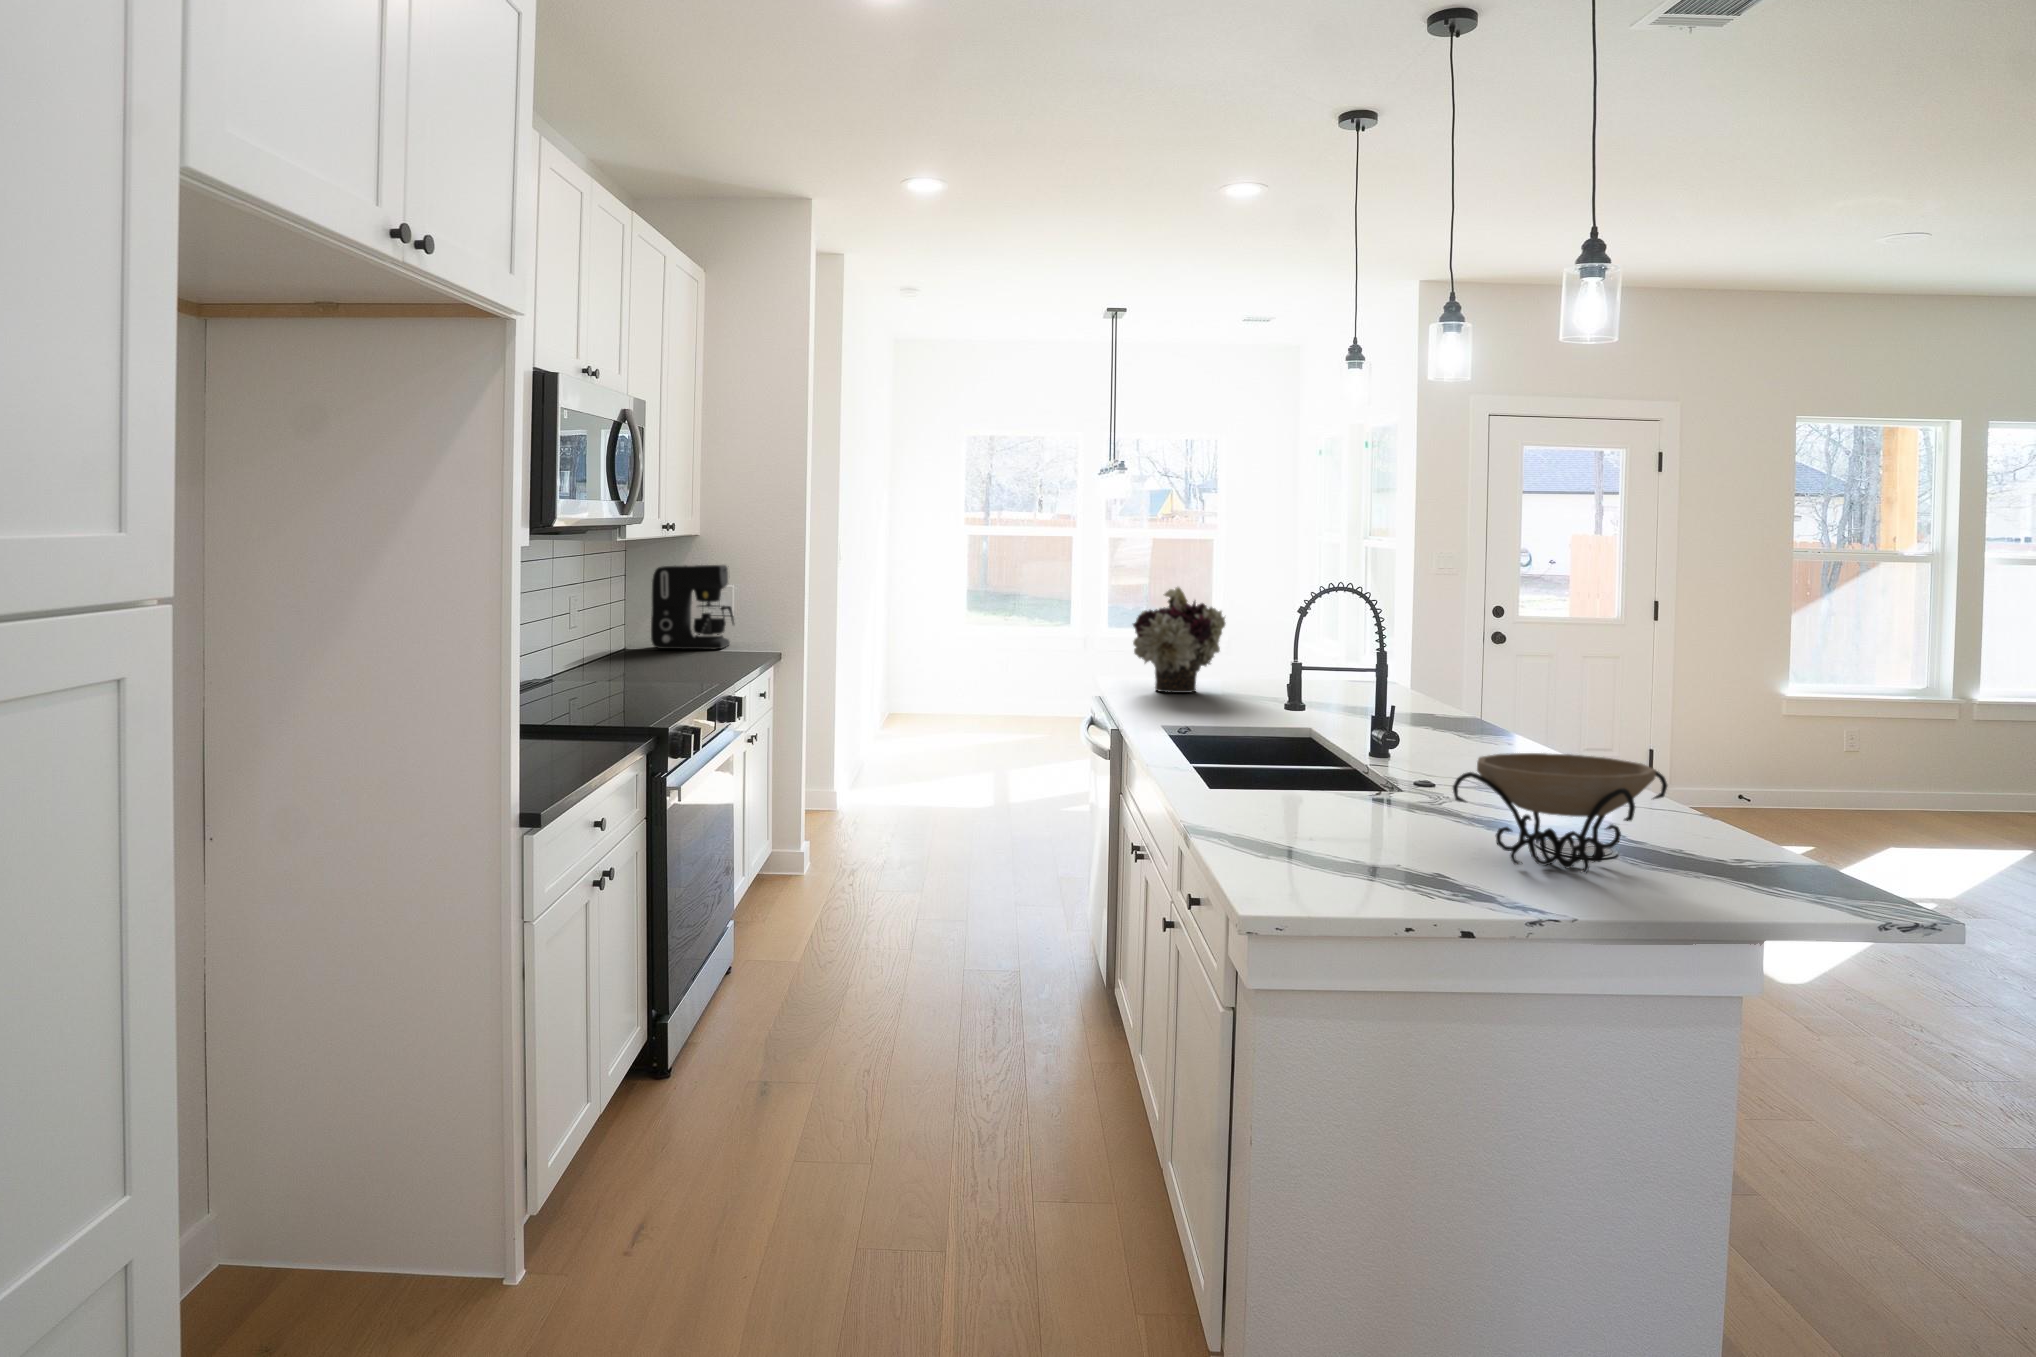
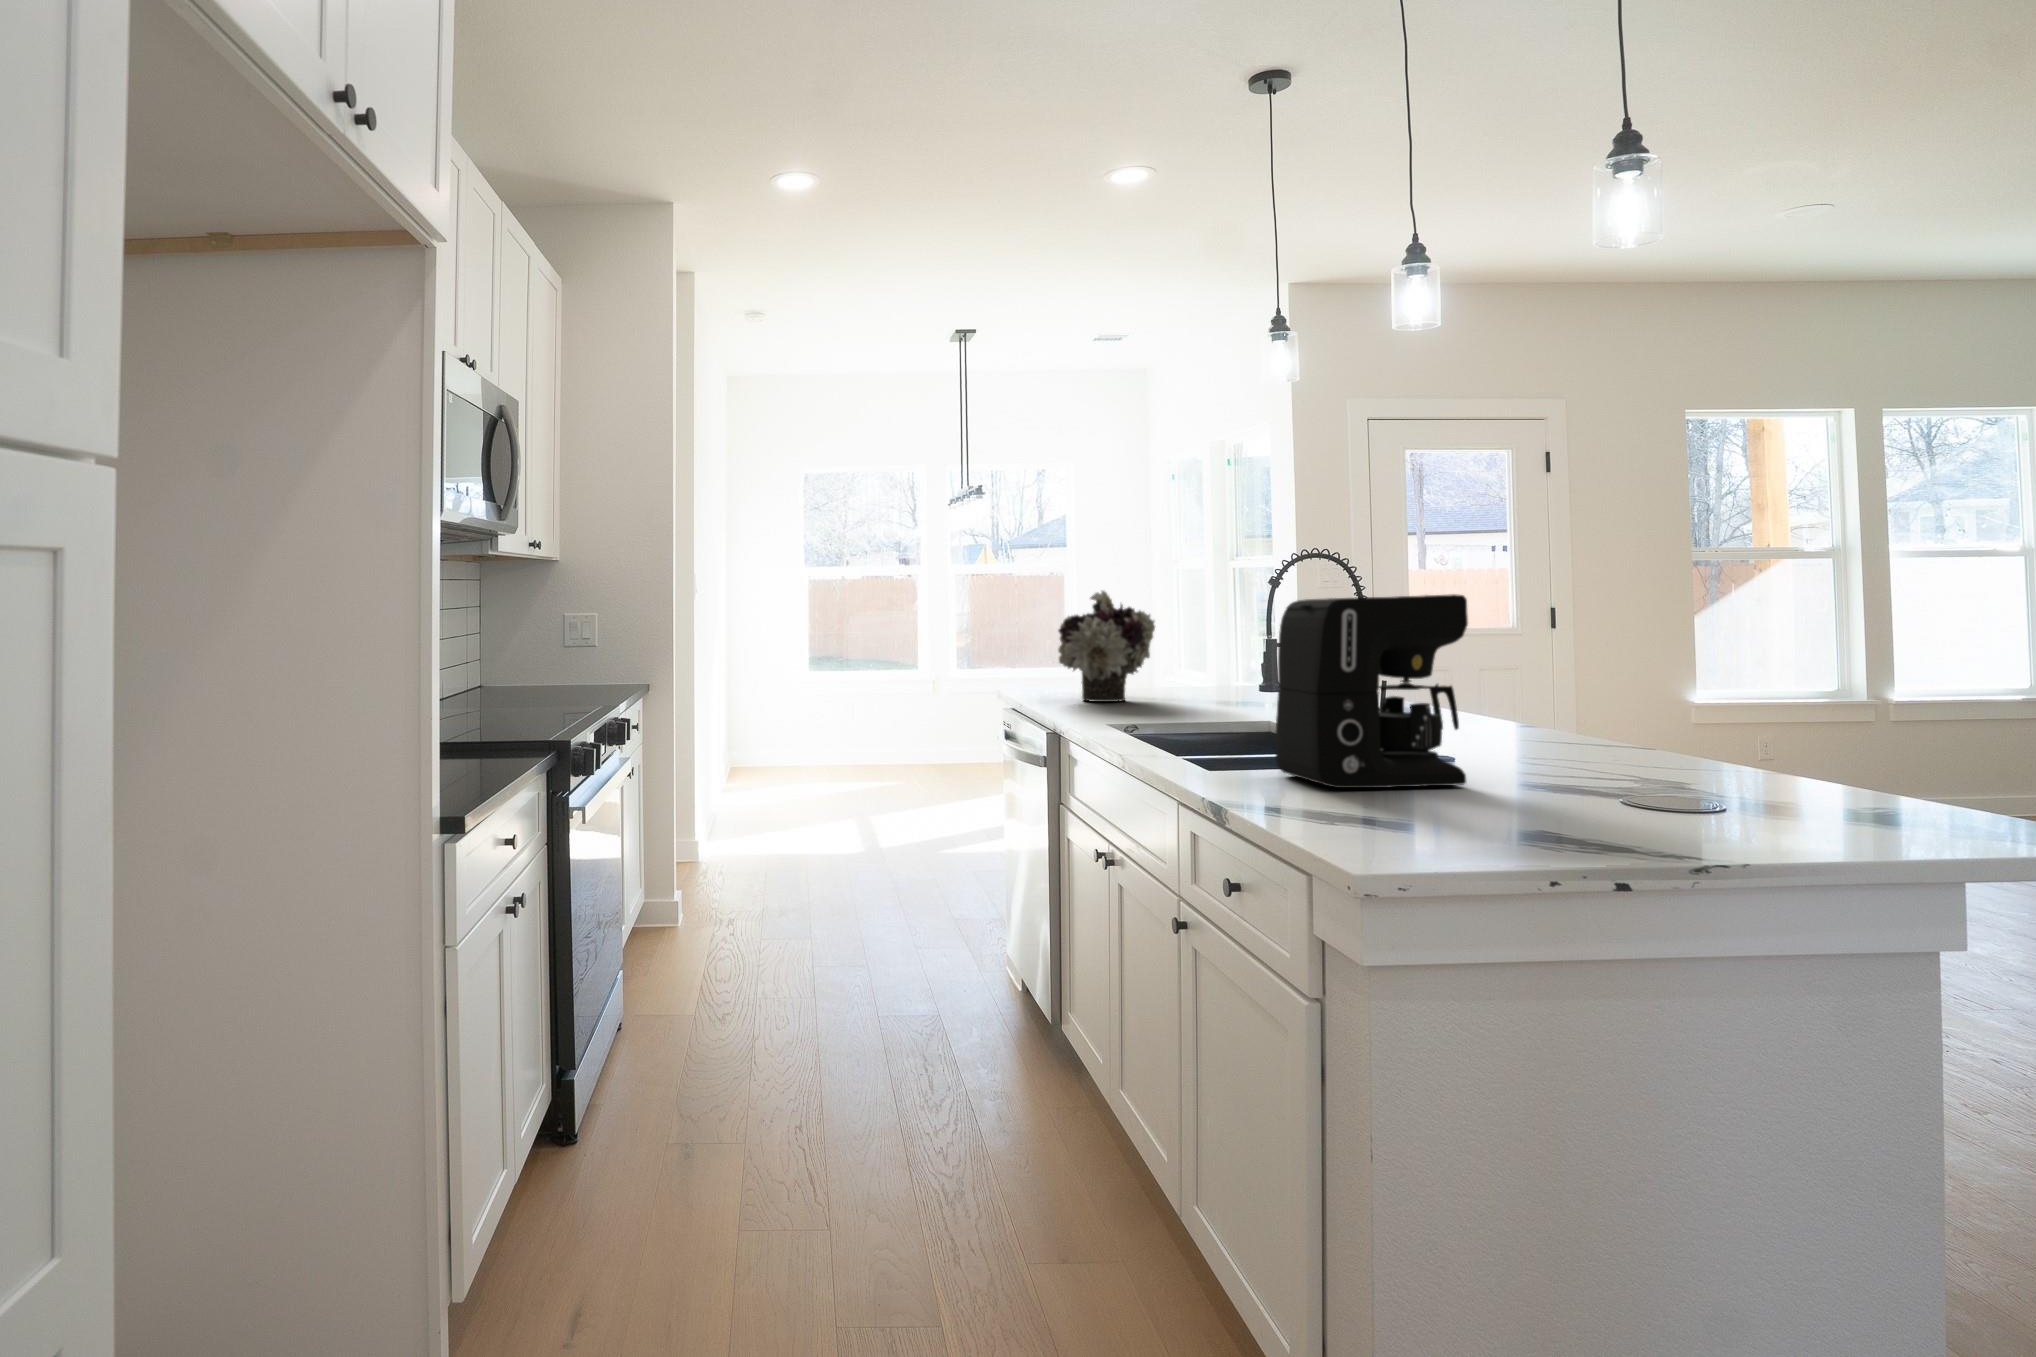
coffee maker: present [651,565,734,649] -> present [1275,594,1468,788]
decorative bowl: present [1453,753,1667,873] -> none [1552,702,1766,823]

